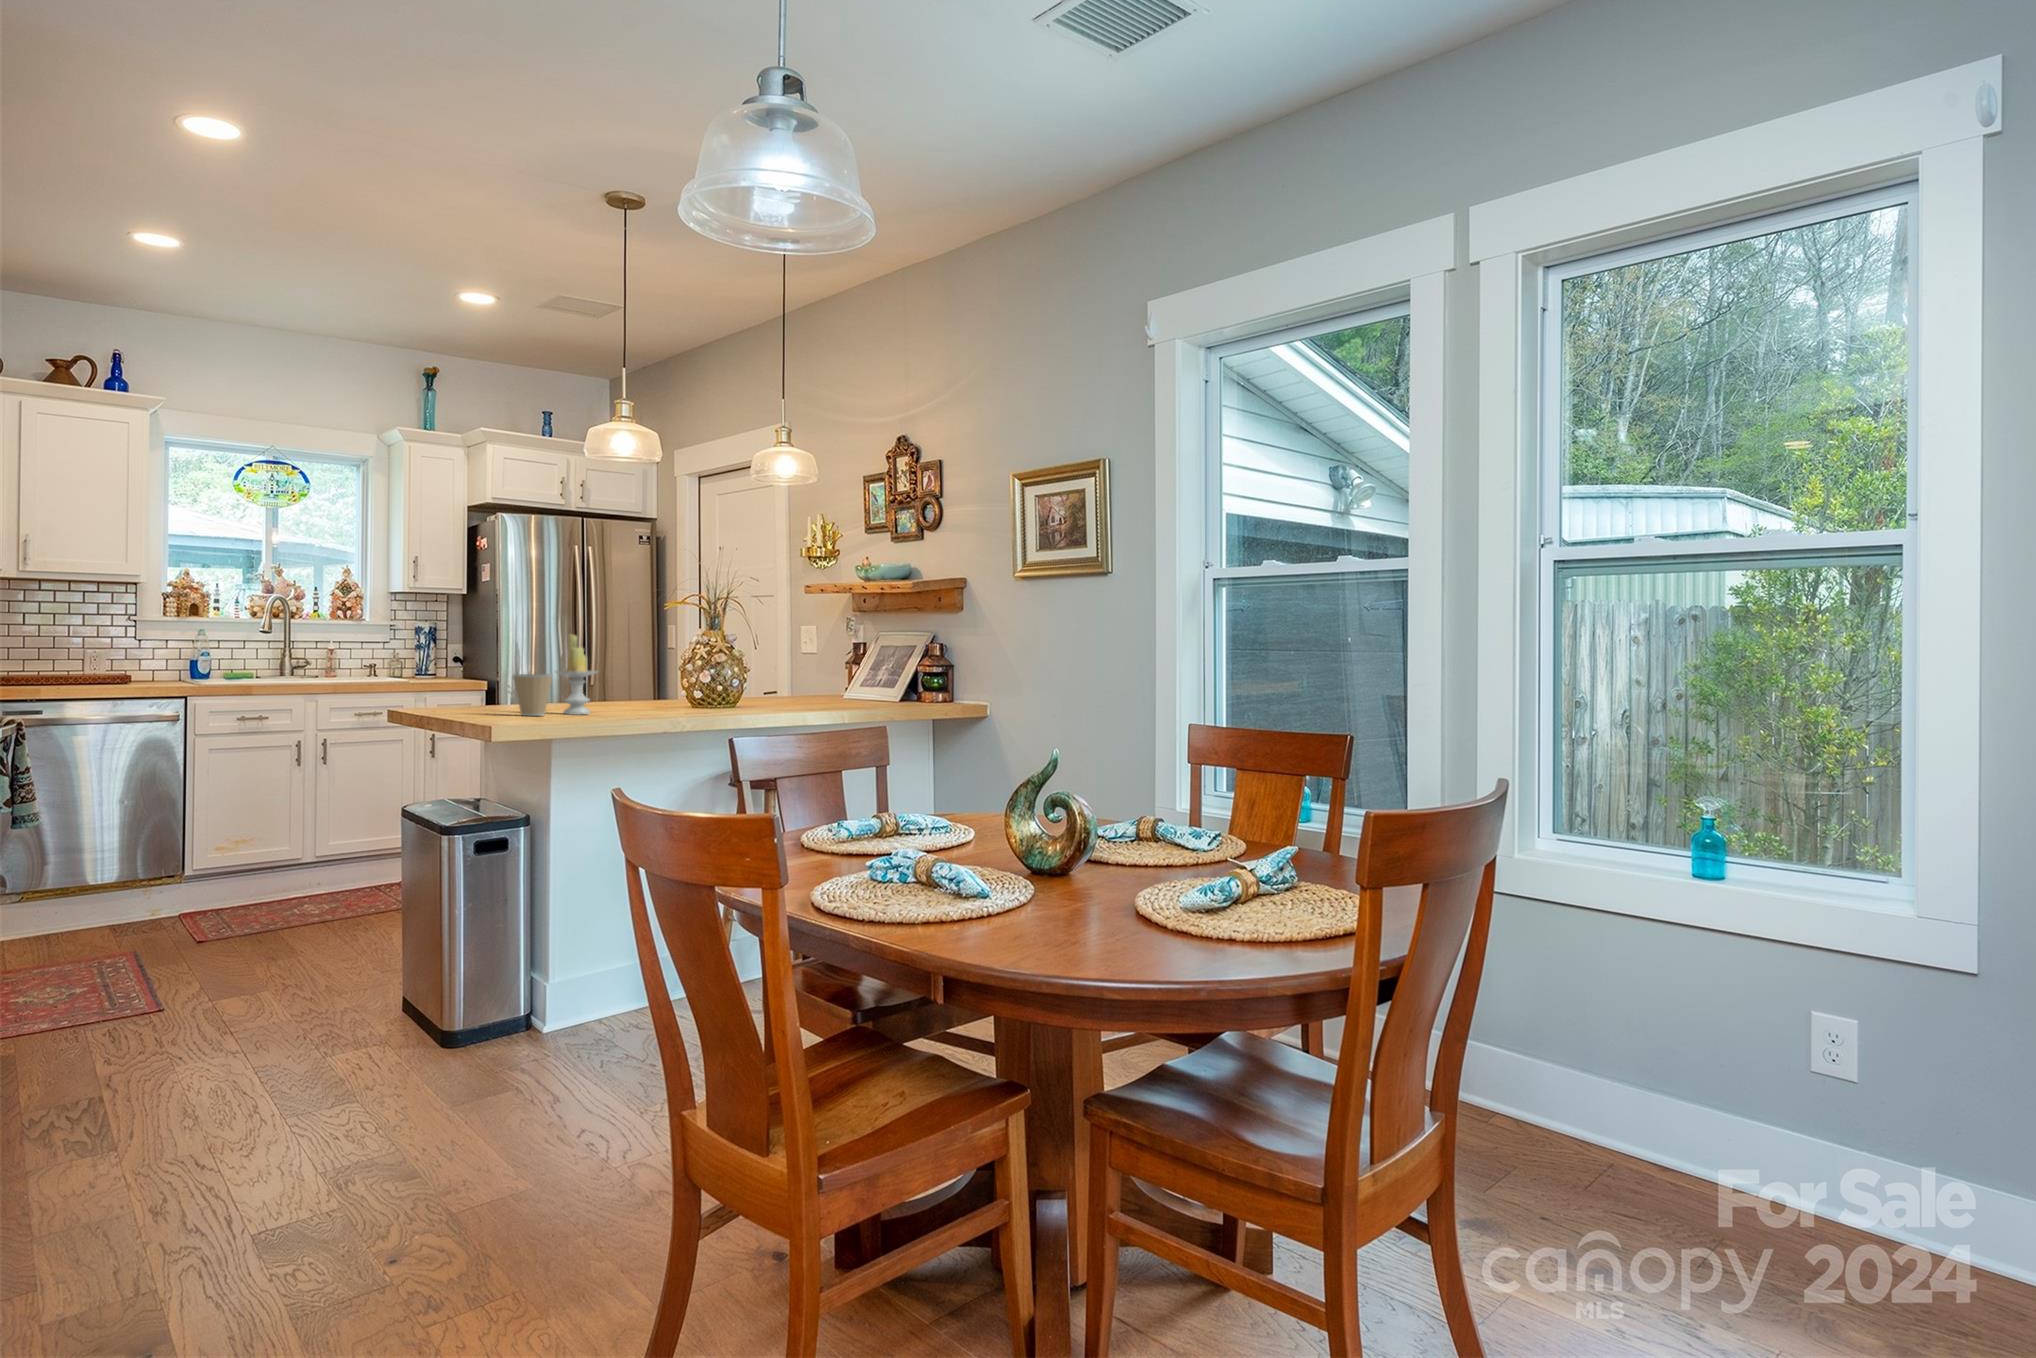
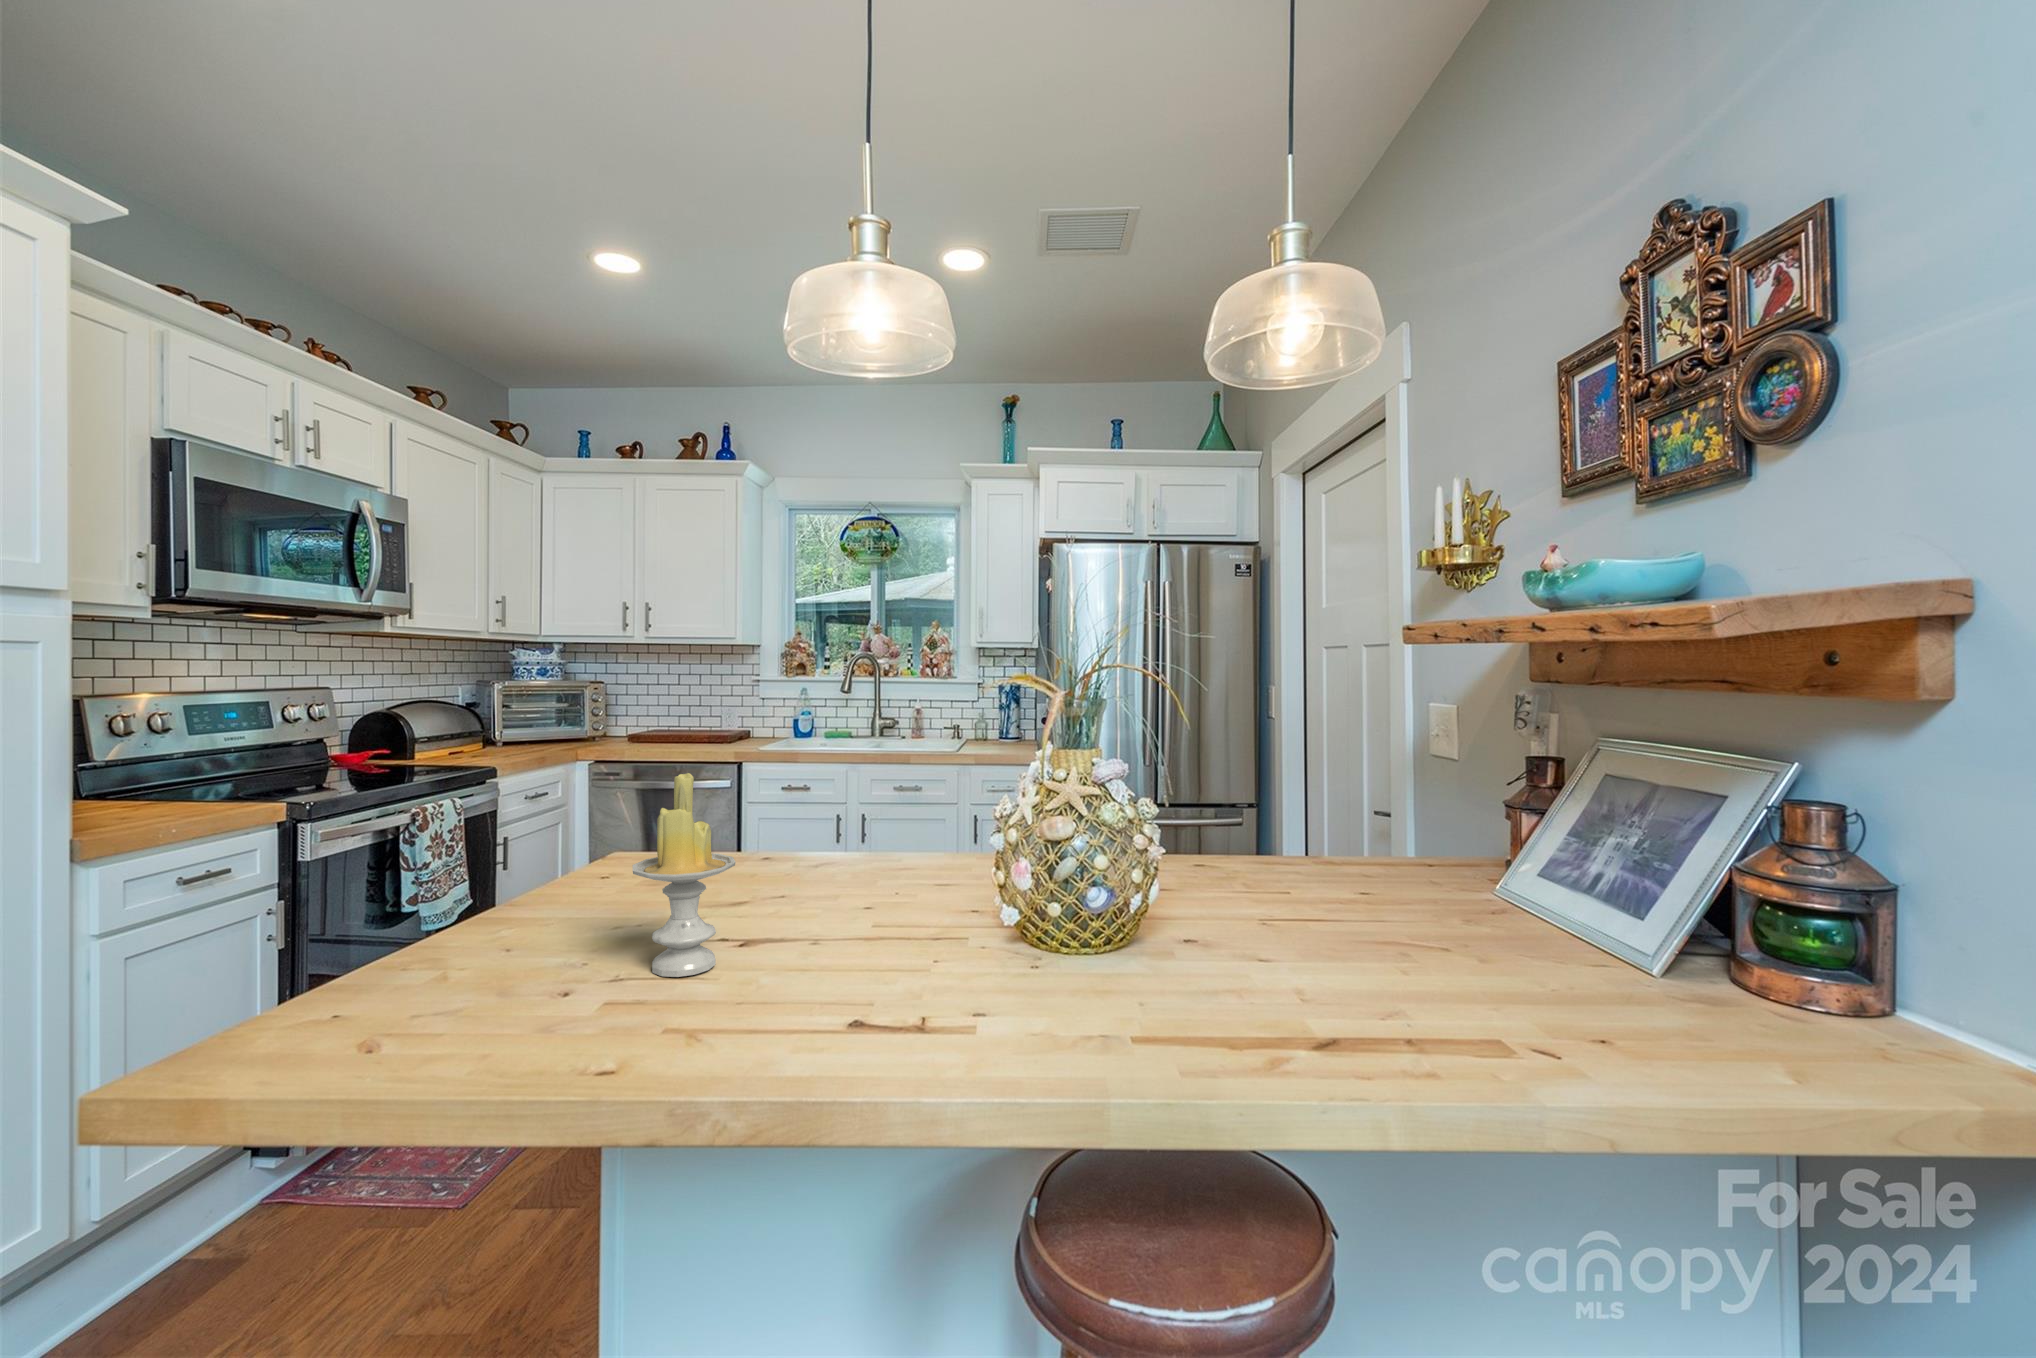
coffee cup: present [513,674,552,716] -> none [429,882,540,1007]

